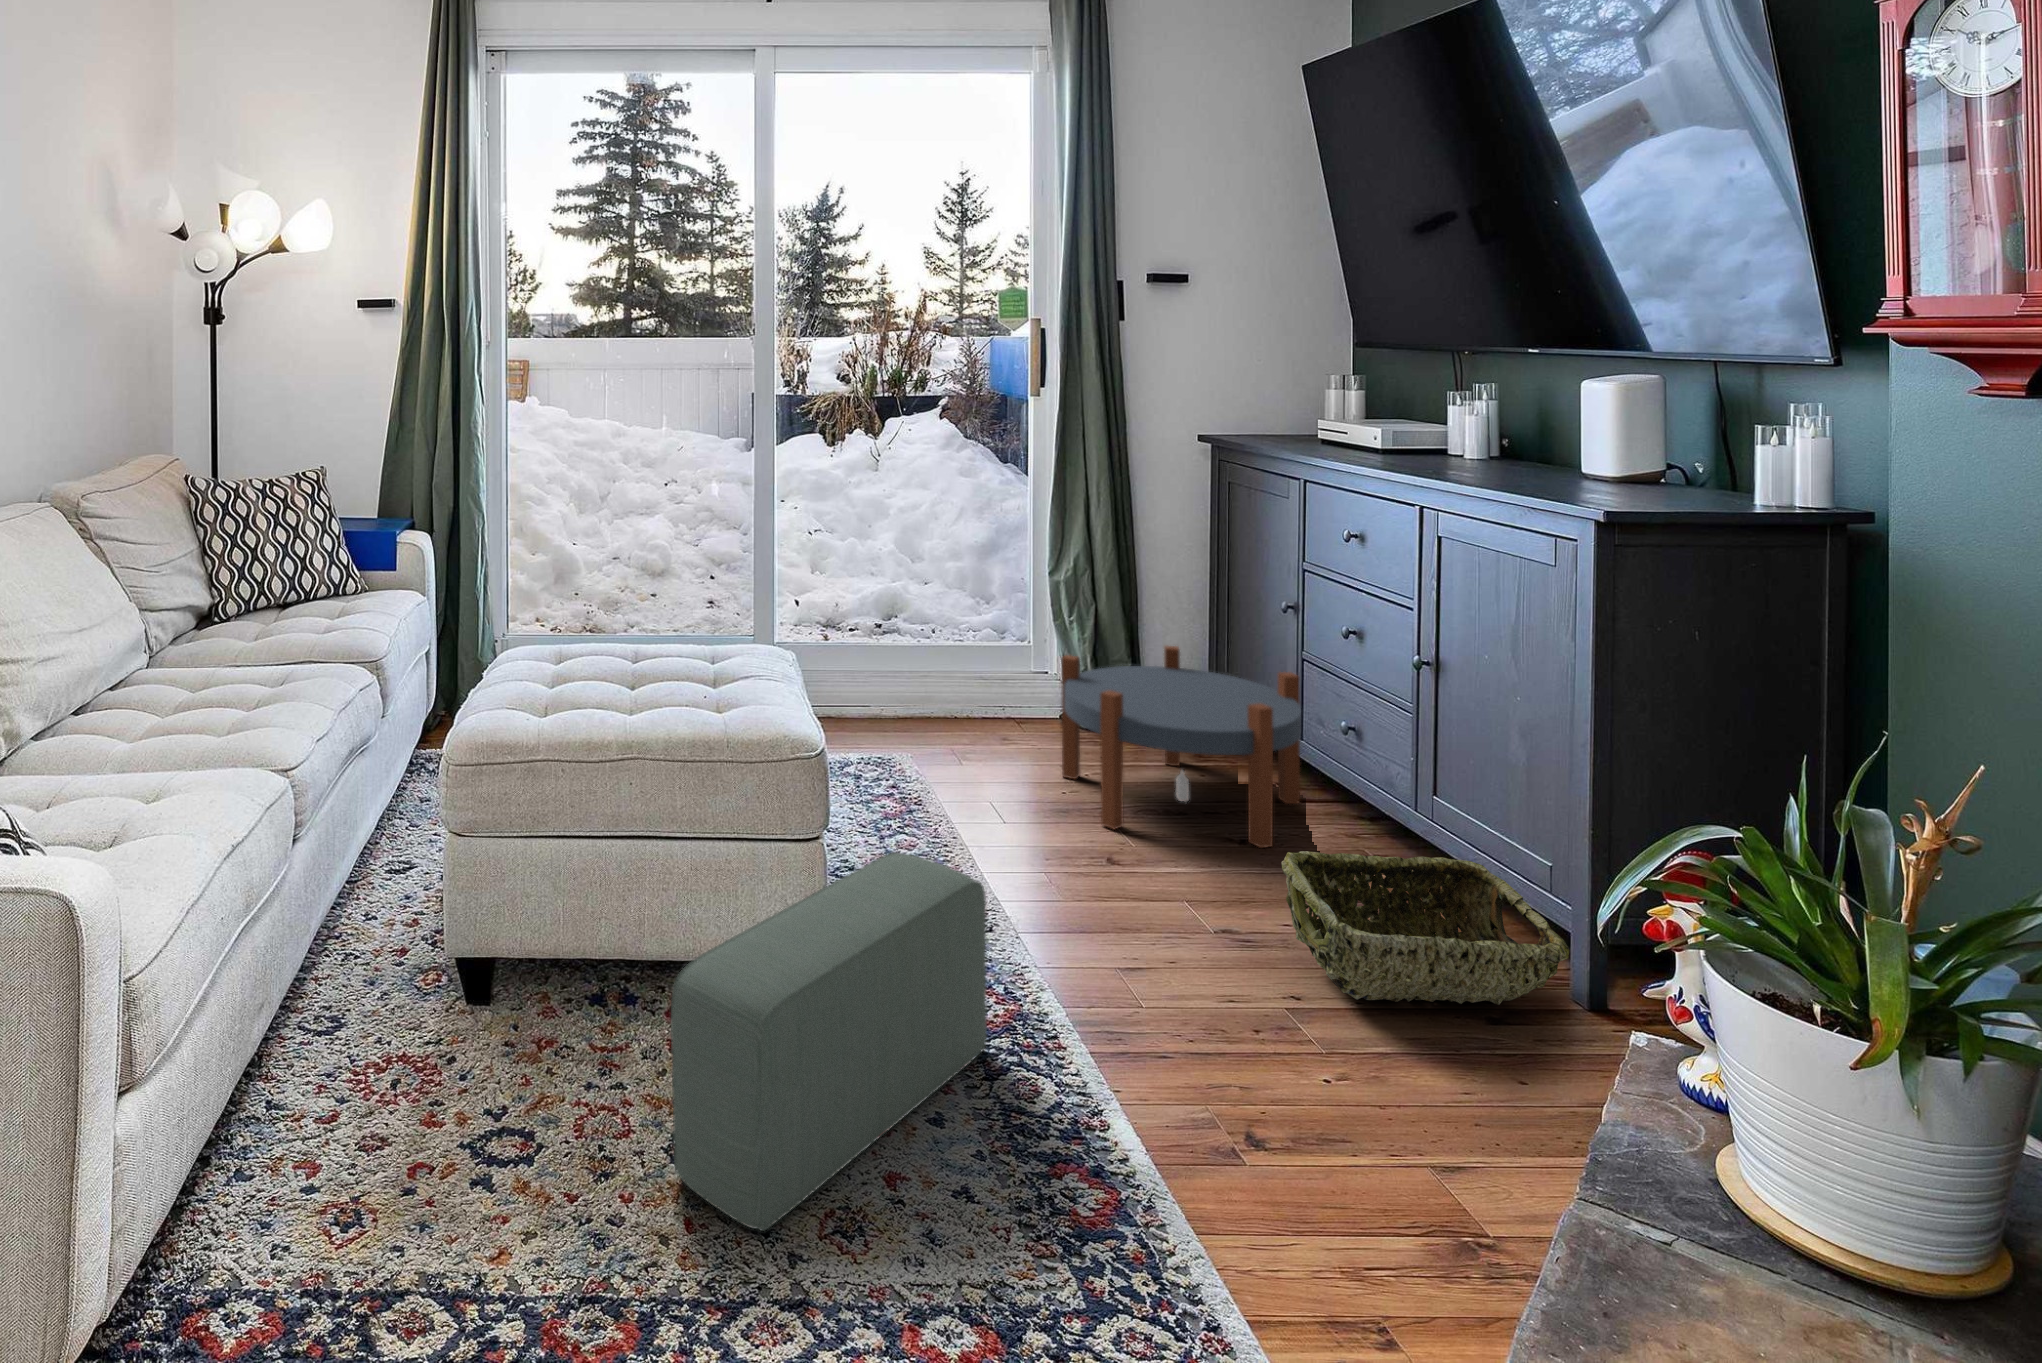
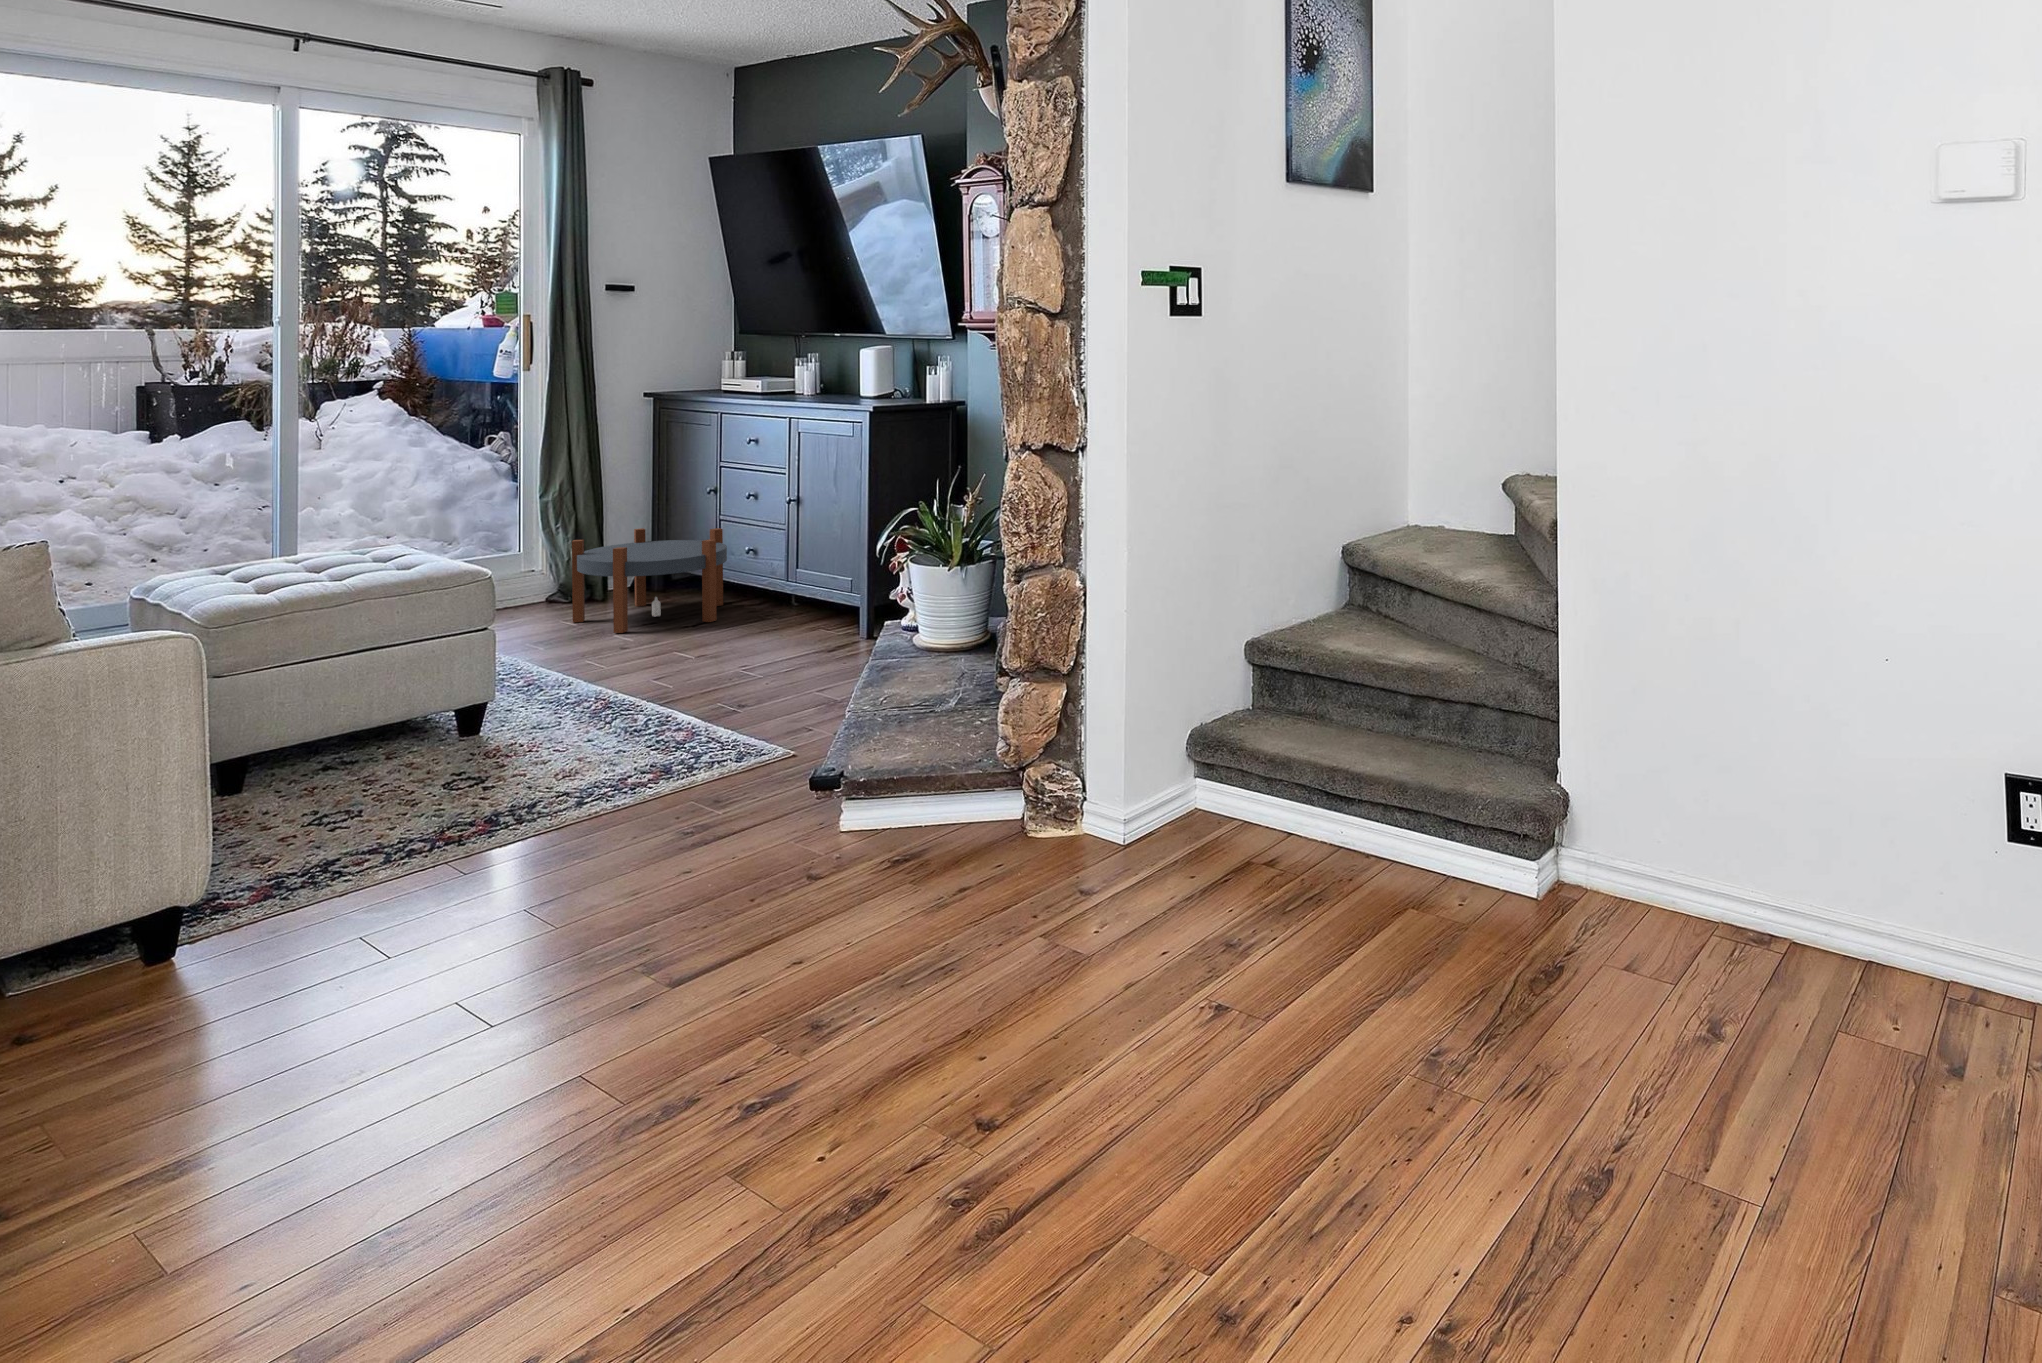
woven basket: present [1282,851,1569,1005] -> none [737,583,862,650]
pouf: present [671,852,987,1231] -> none [473,610,608,768]

